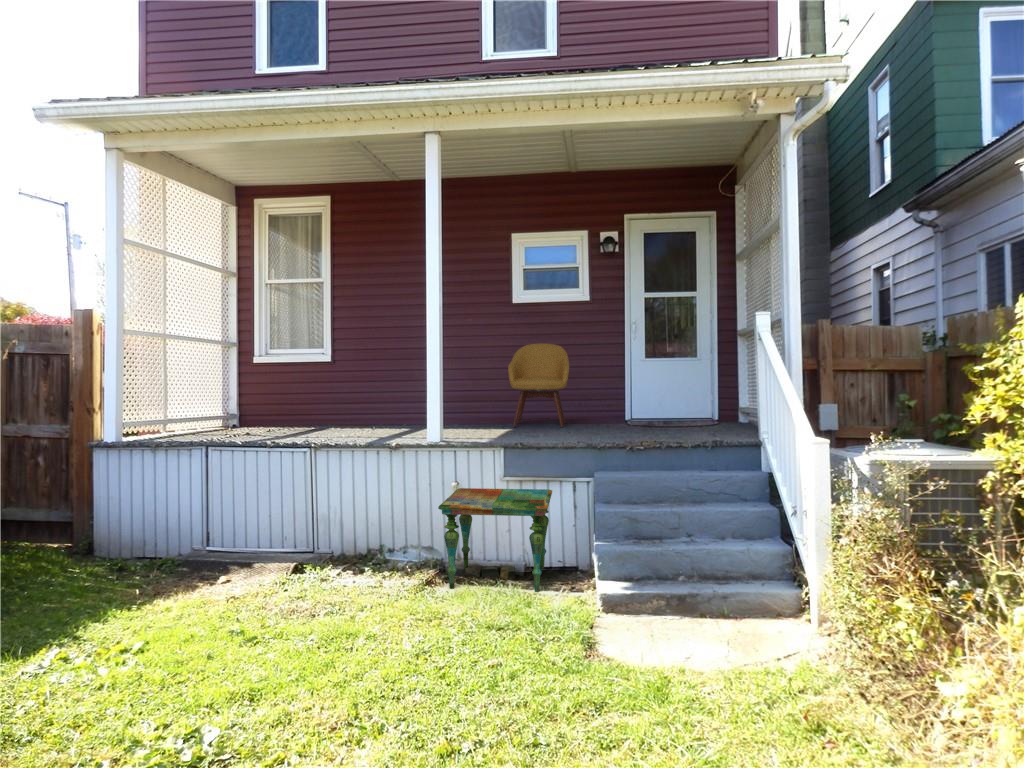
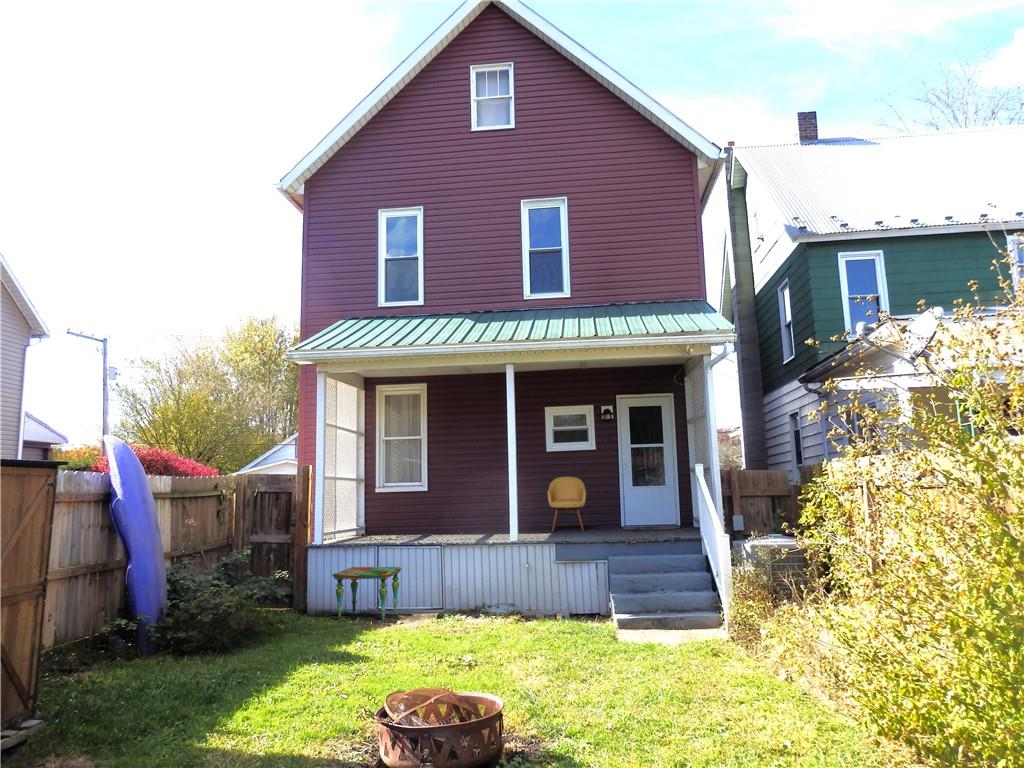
side table: present [438,488,552,592] -> present [332,567,402,620]

